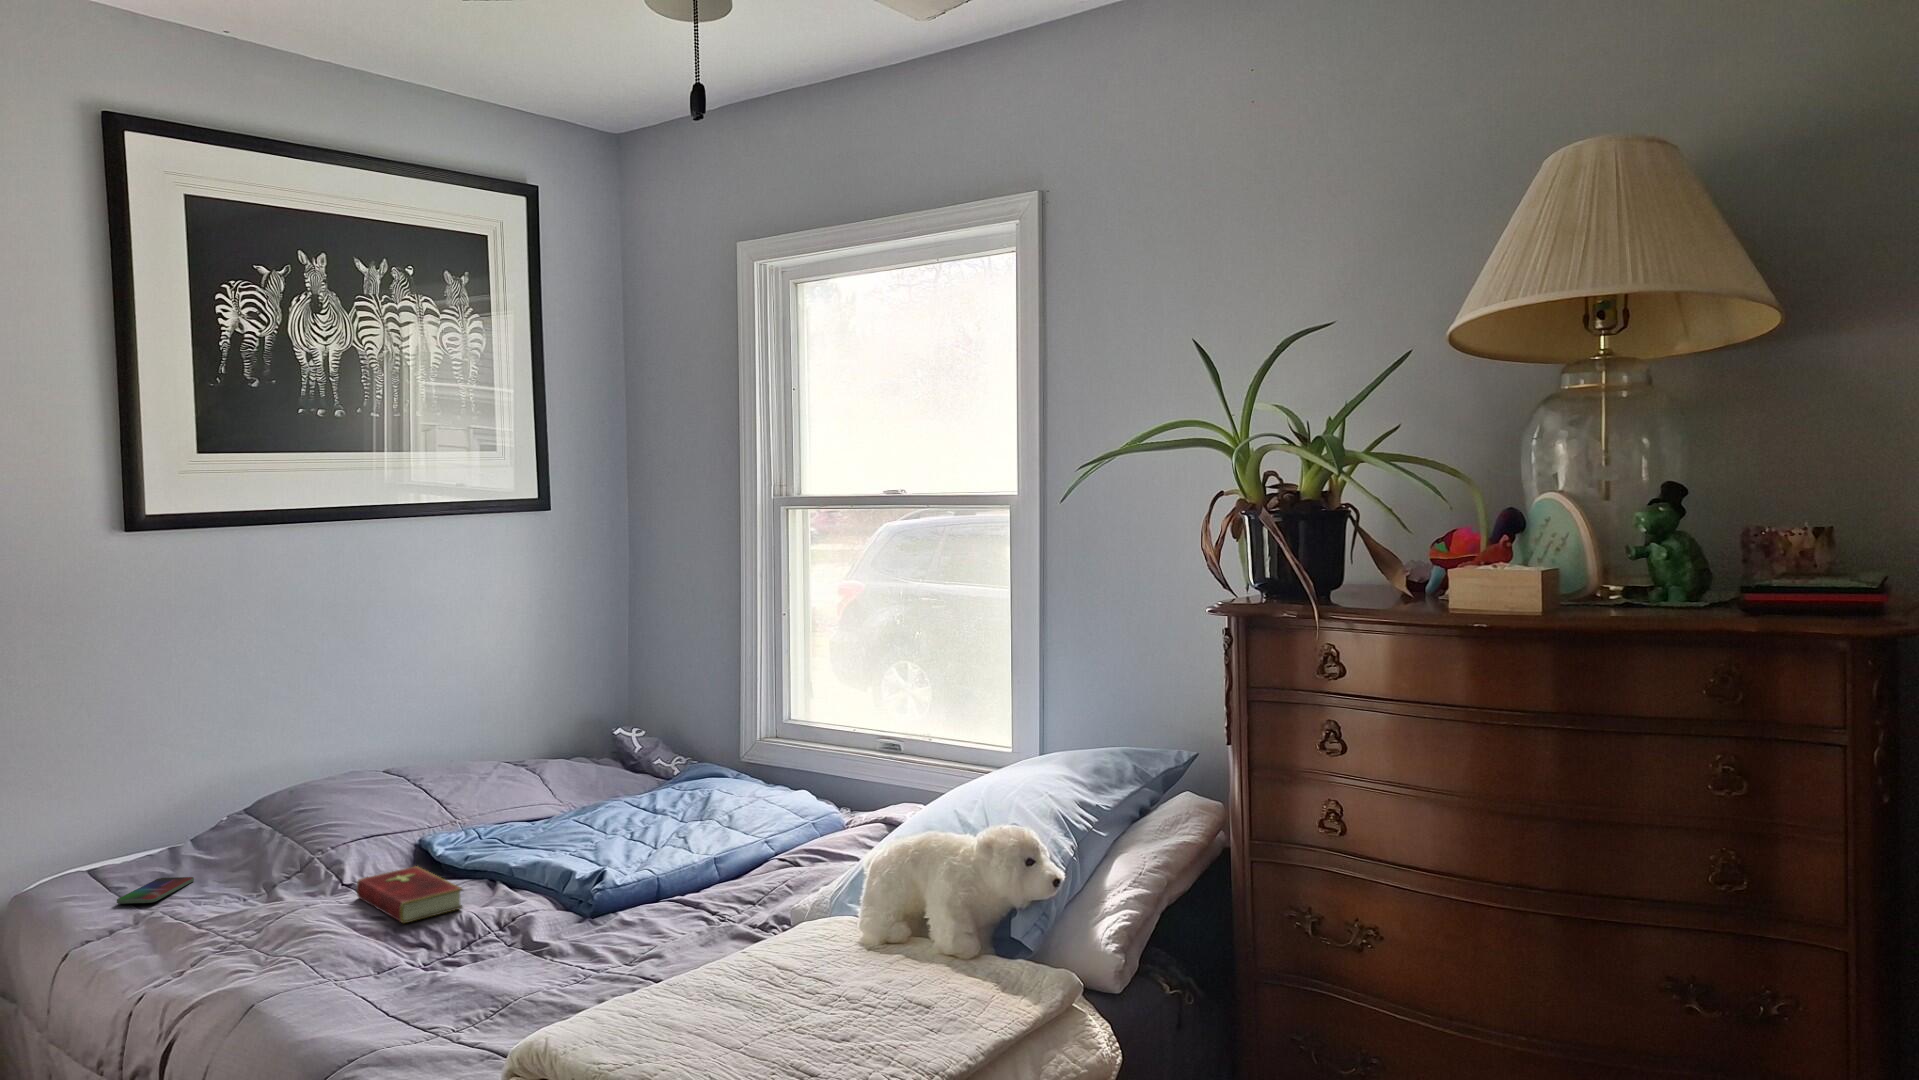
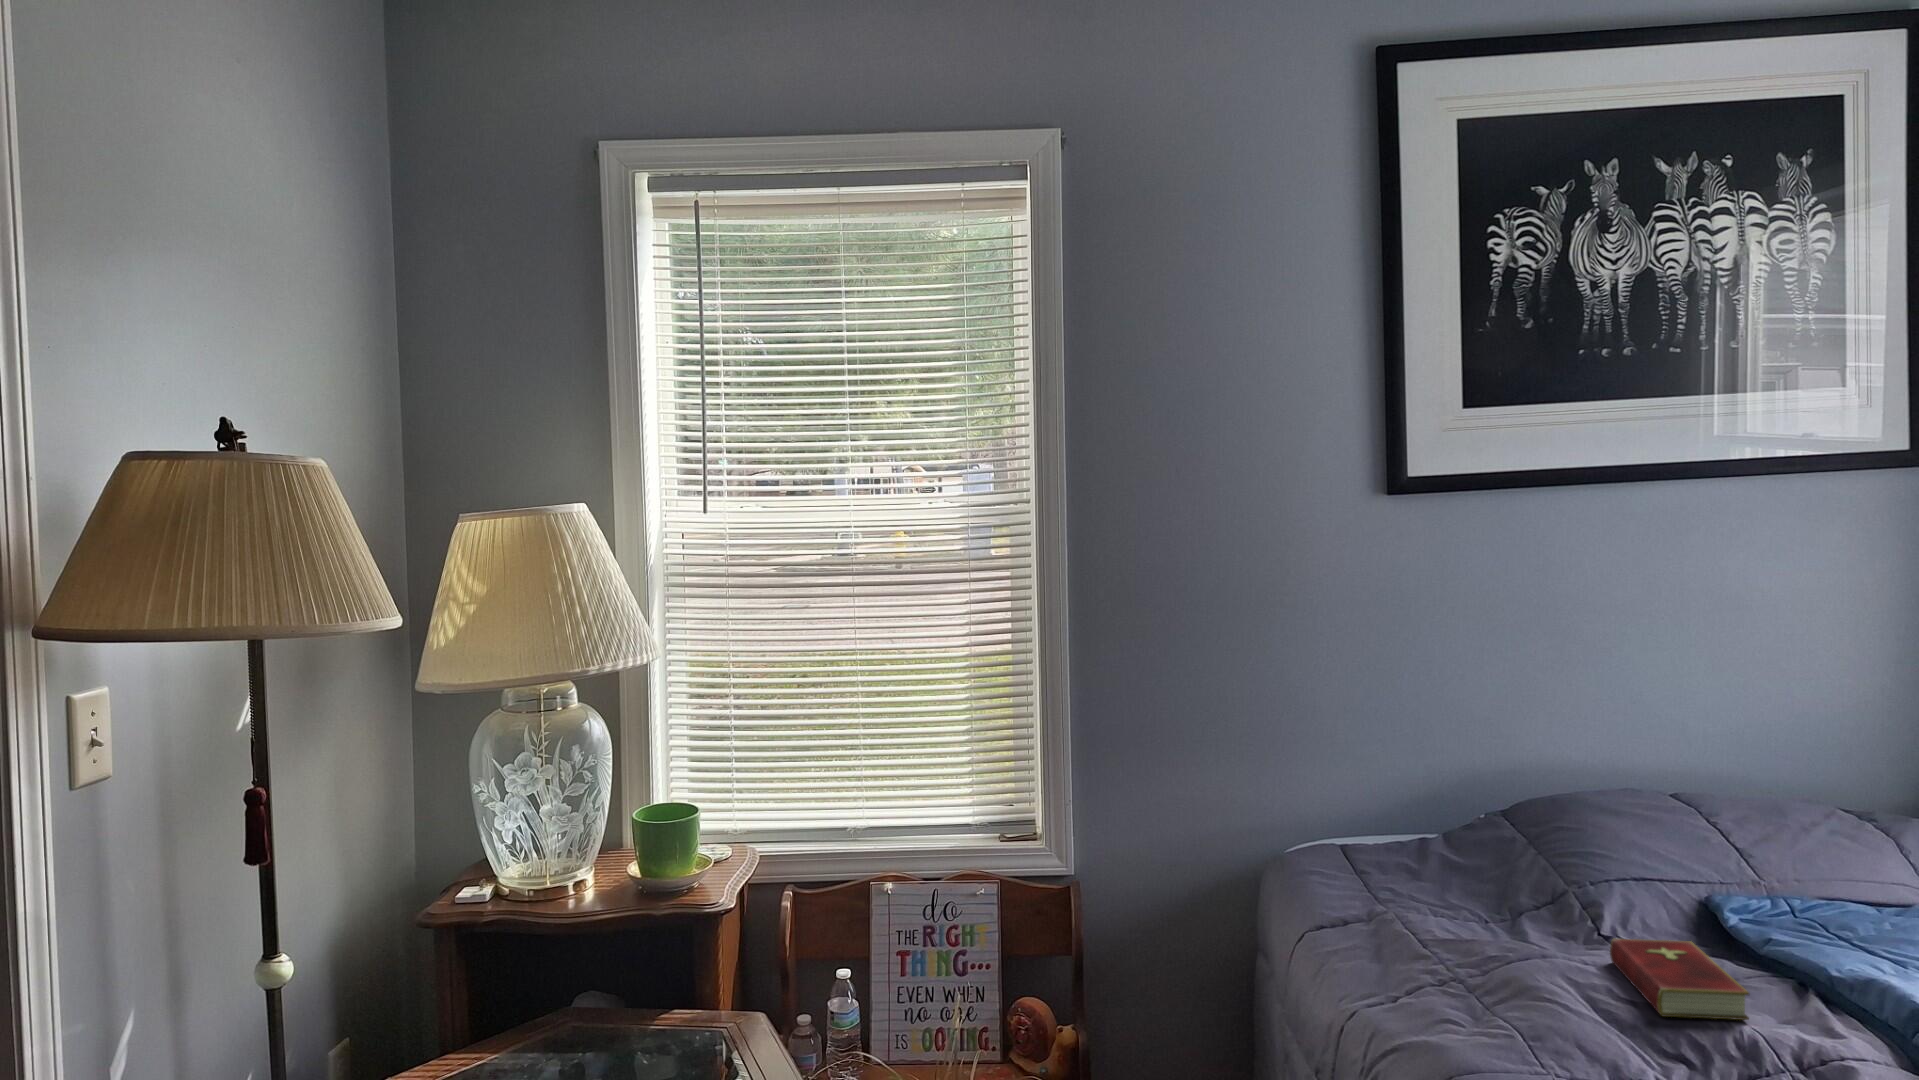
smartphone: present [117,877,194,904] -> none [1360,876,1438,902]

